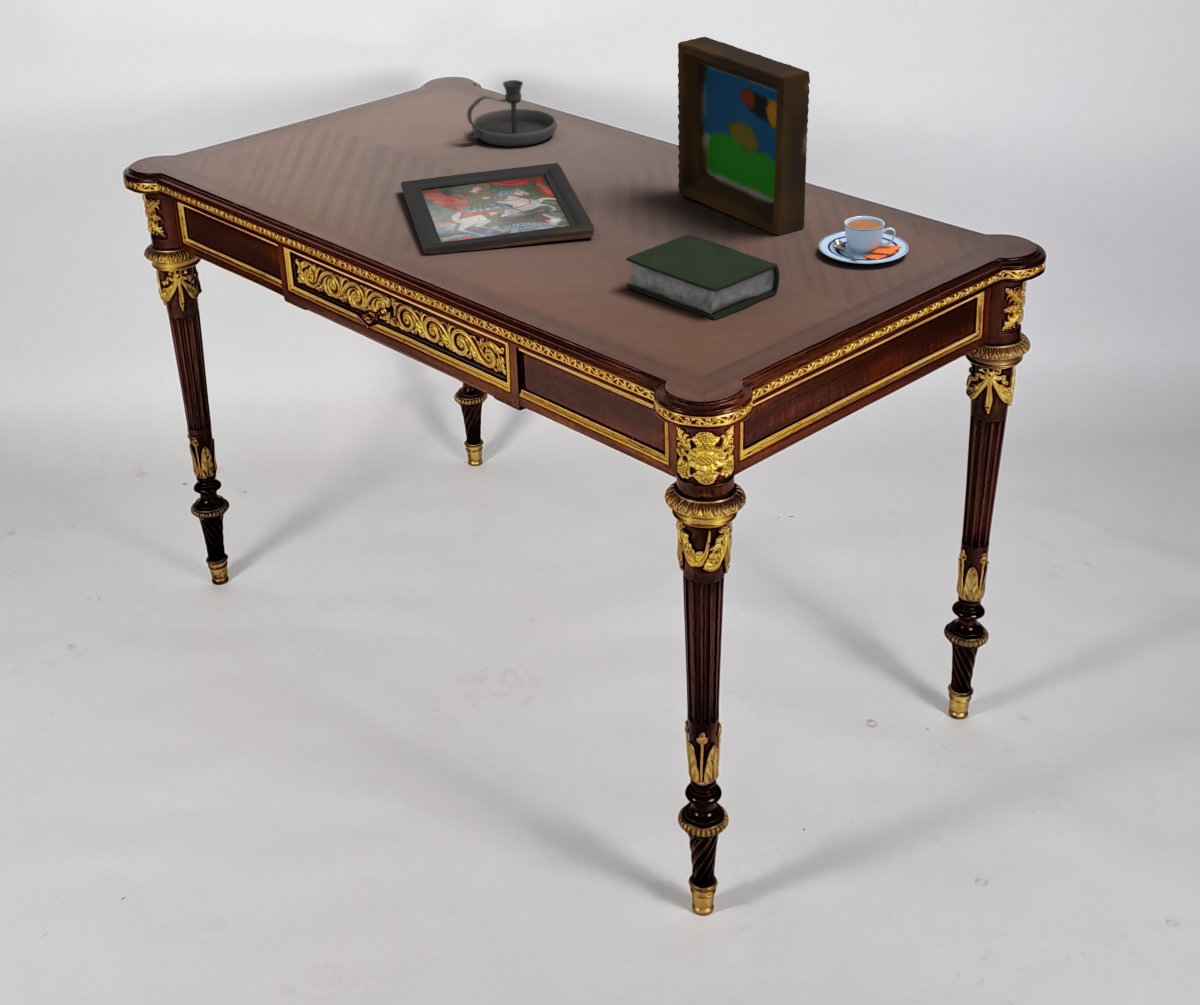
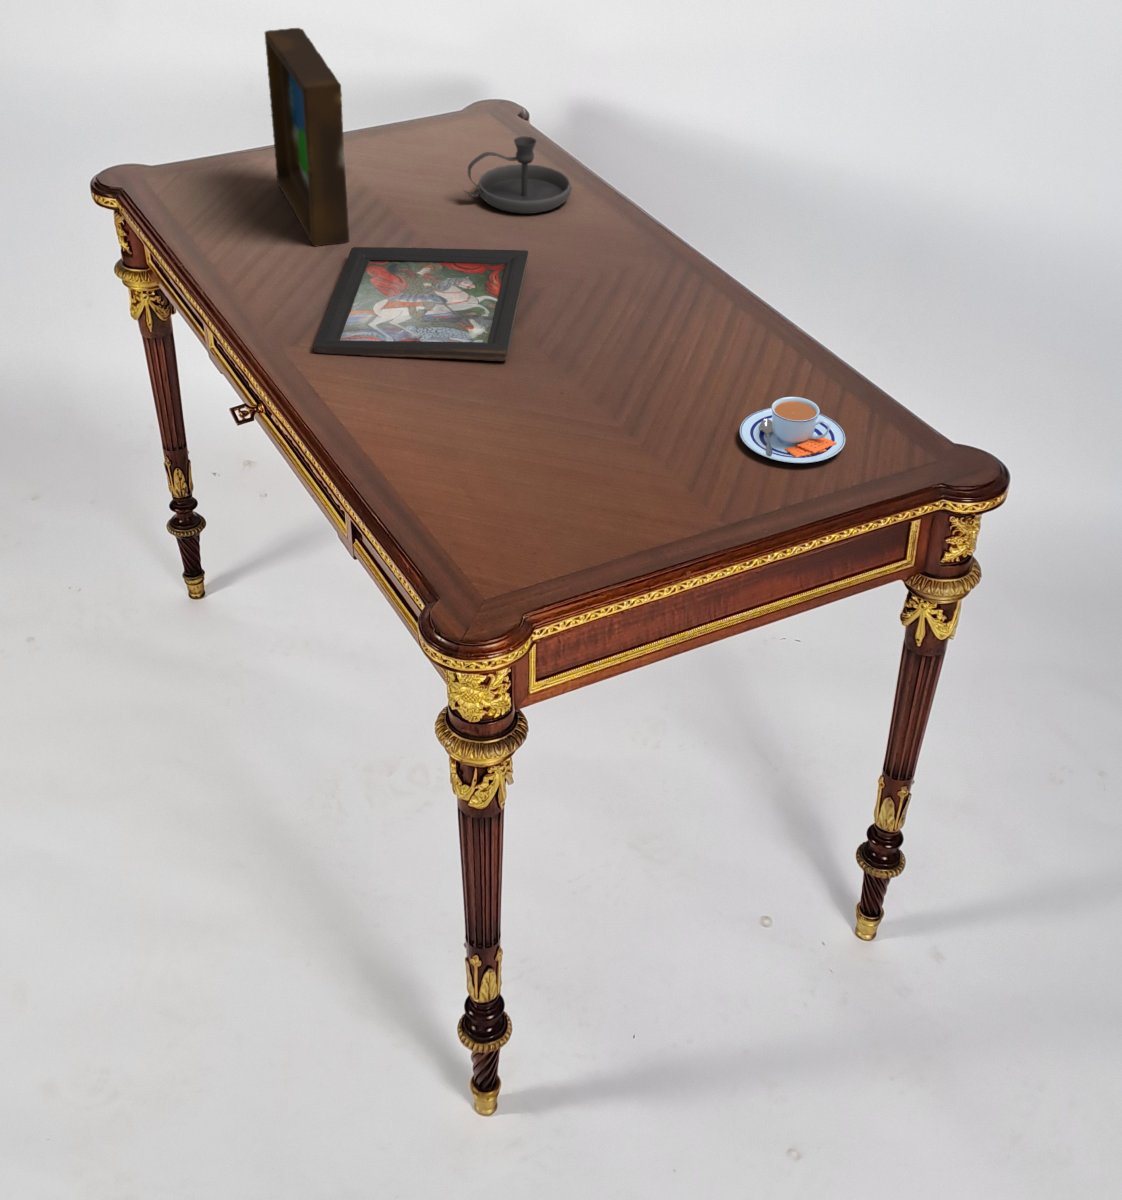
picture frame: present [678,37,810,236] -> present [265,28,349,246]
book: present [626,234,779,320] -> none [493,389,658,513]

